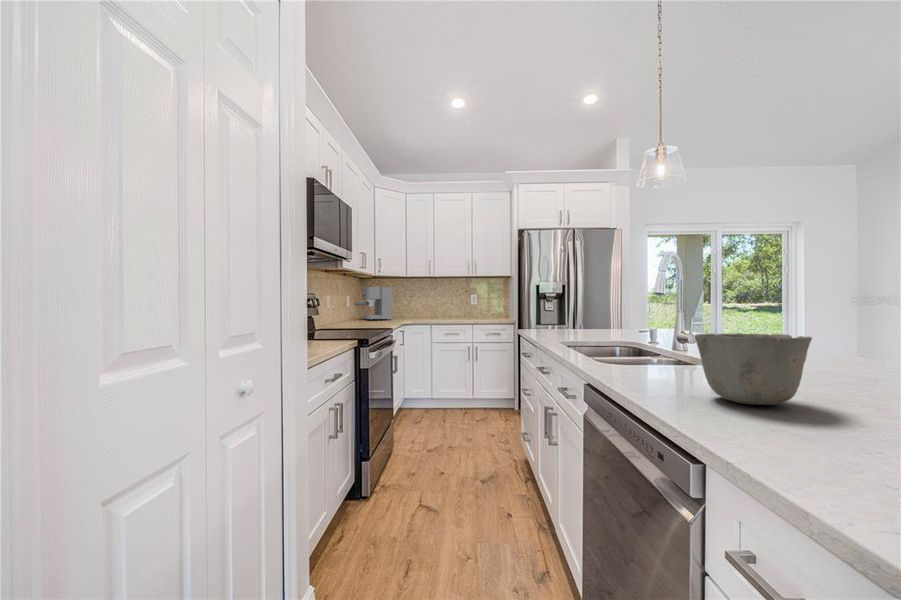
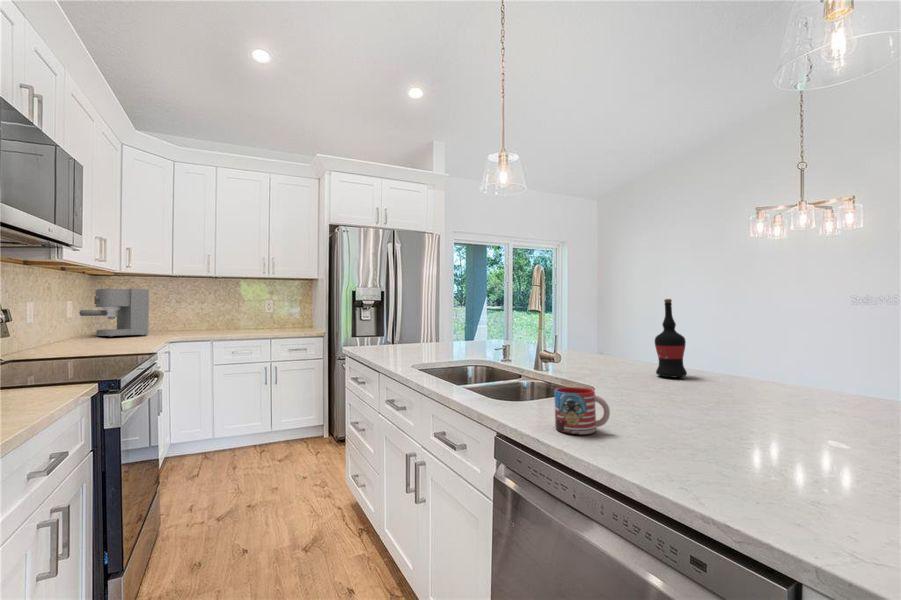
wine bottle: none [814,278,857,363] -> present [655,299,687,377]
ceramic bowl: present [695,333,812,405] -> none [653,371,782,461]
mug: none [627,348,673,383] -> present [554,387,610,434]

